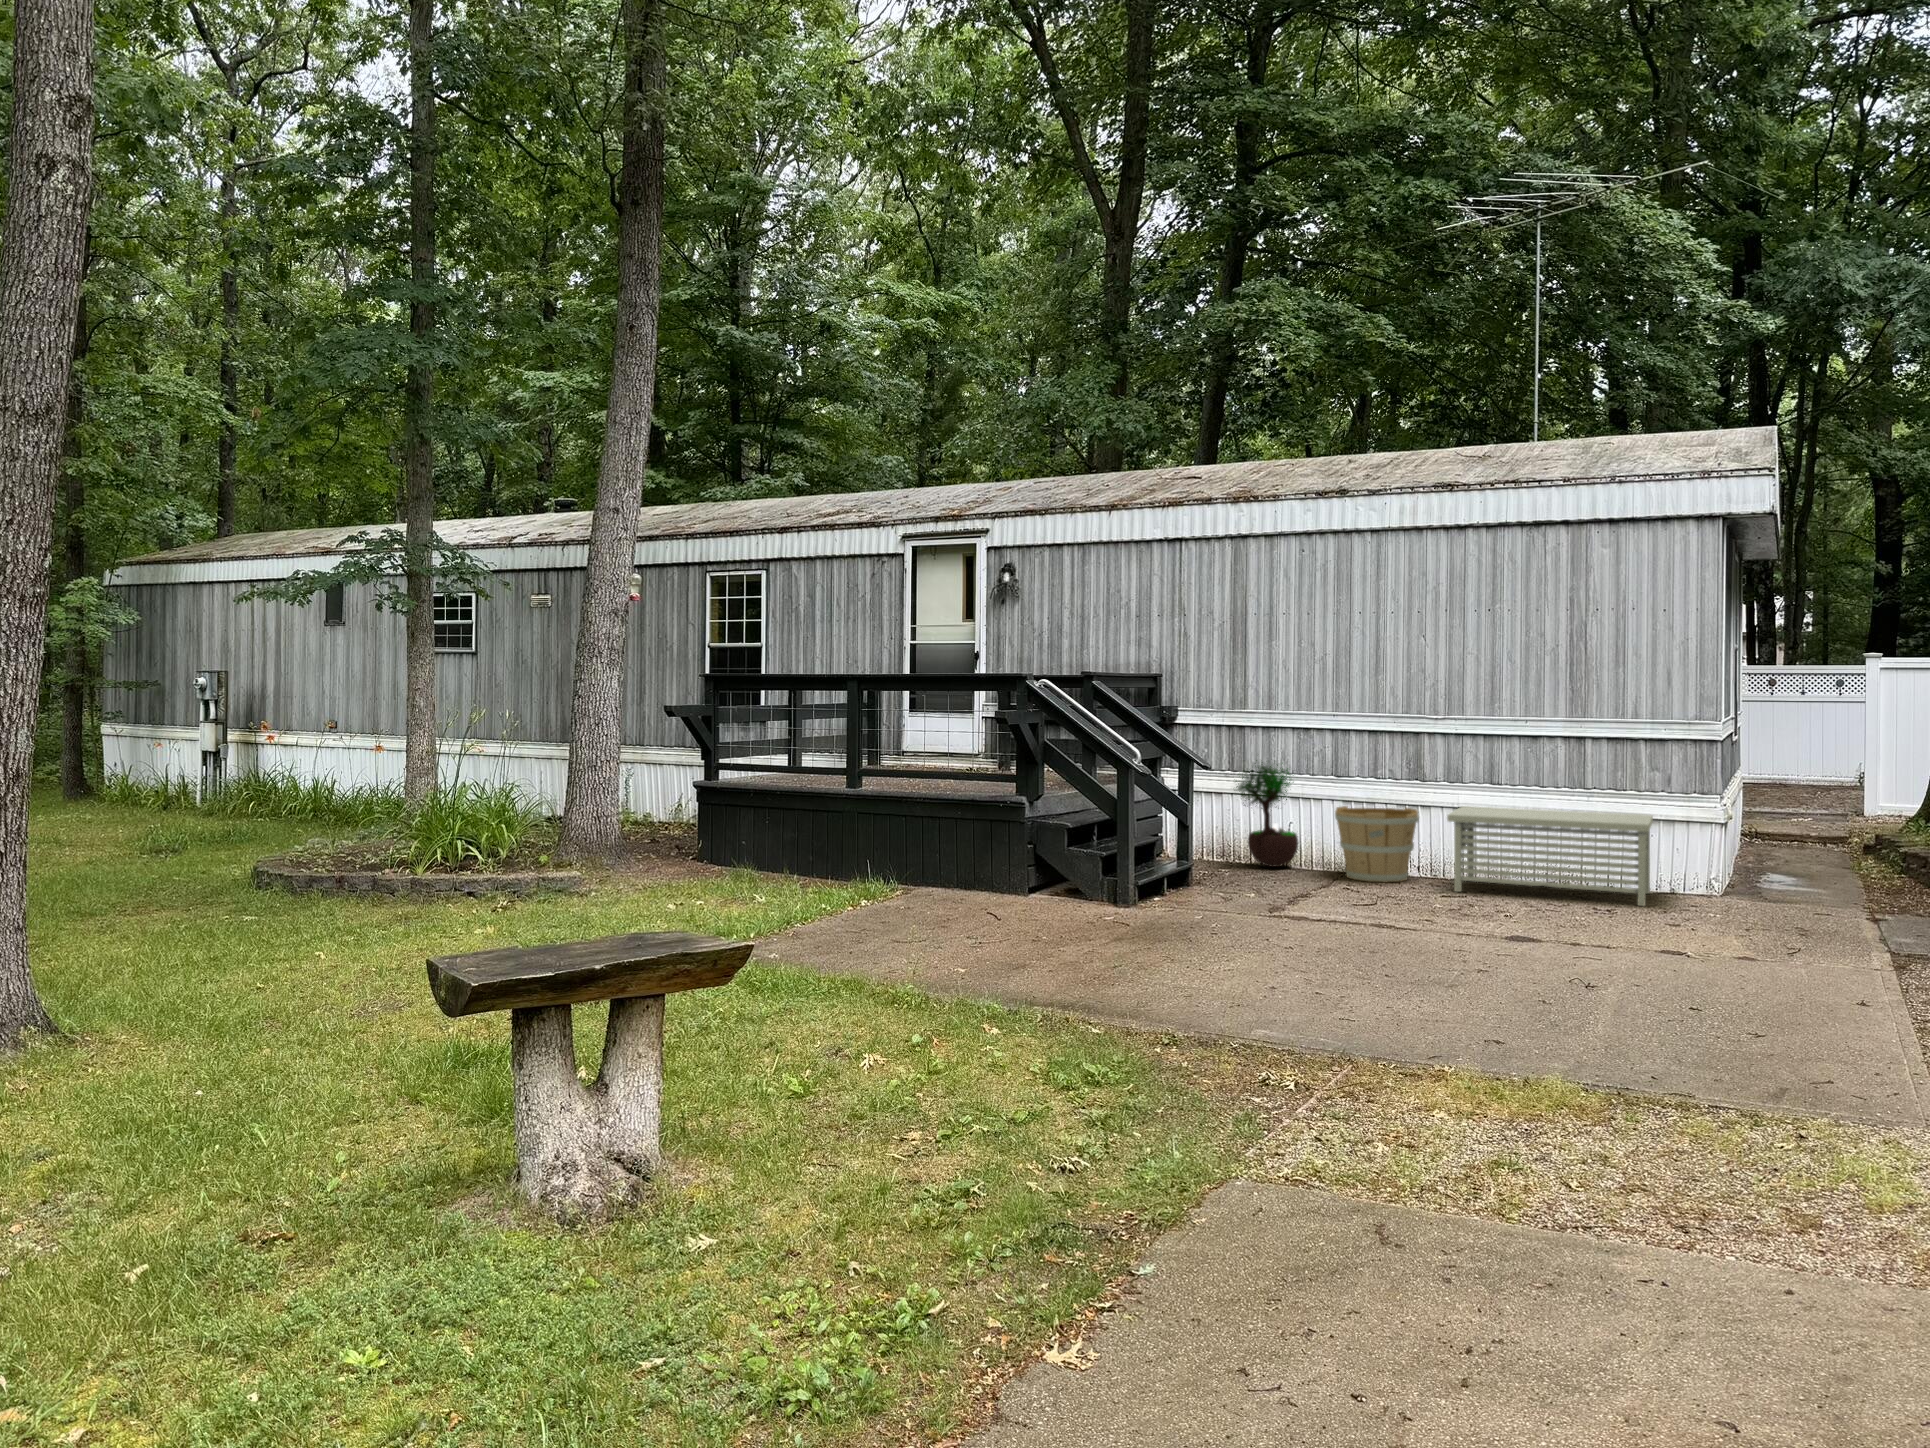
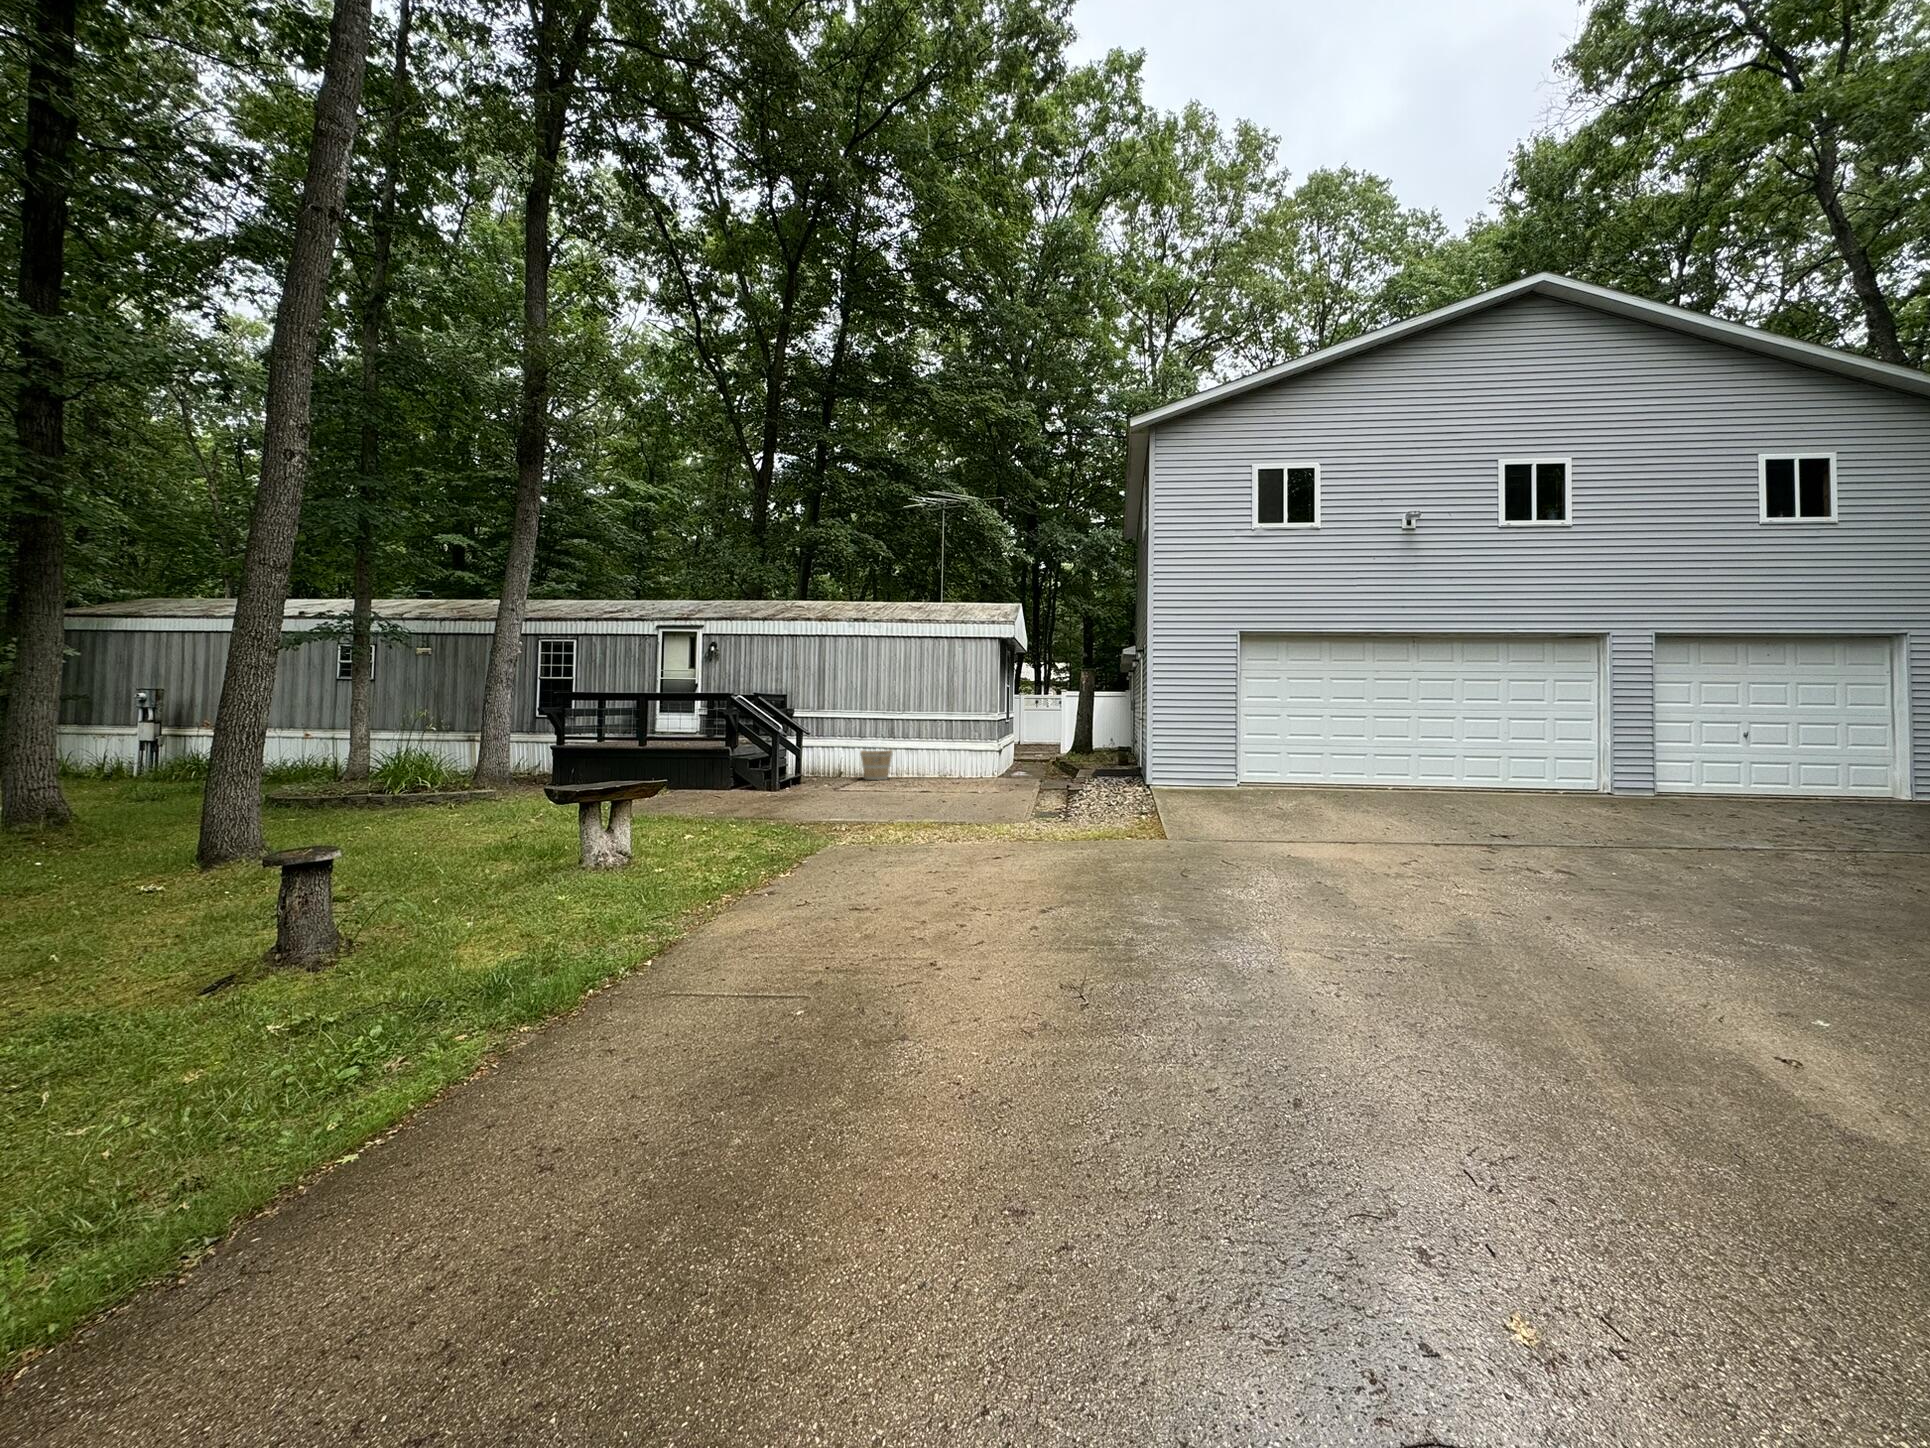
potted tree: present [1235,763,1298,867] -> none [817,729,845,778]
storage bench: present [1447,806,1653,906] -> none [902,749,976,782]

